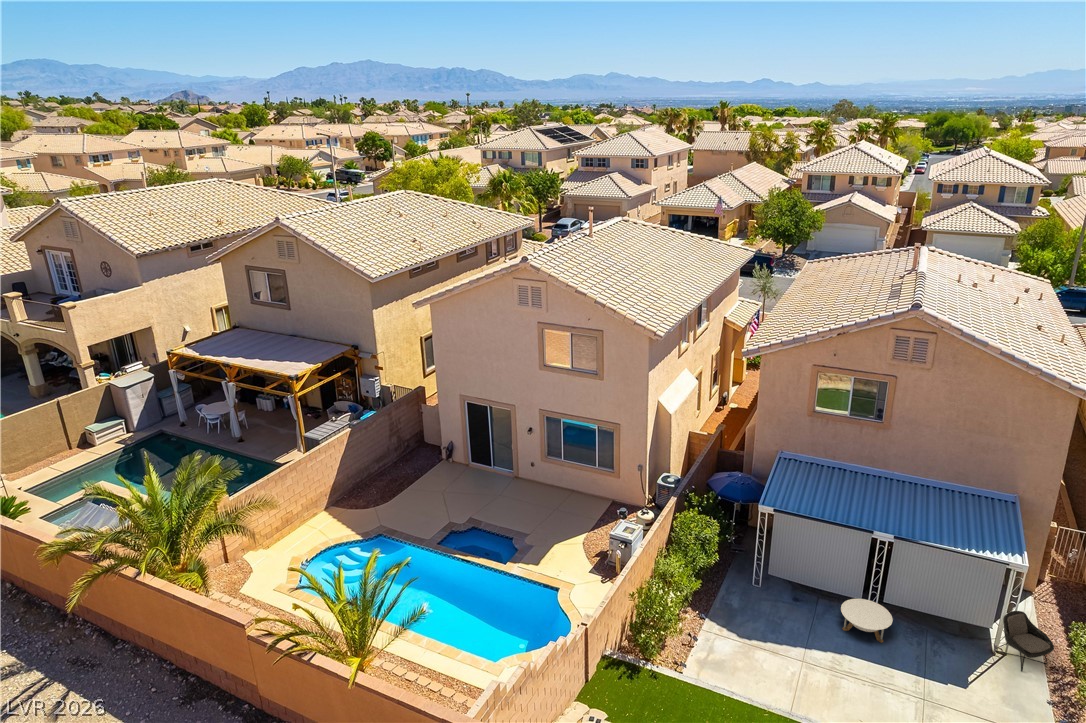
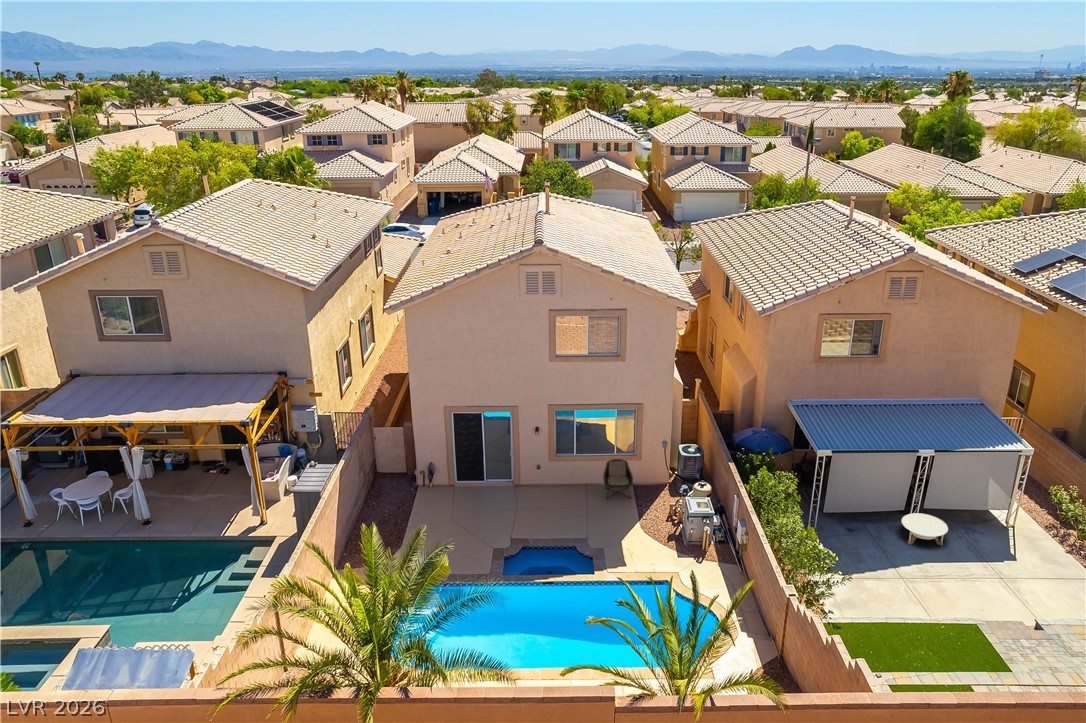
lounge chair: present [994,611,1054,671] -> present [603,459,633,498]

